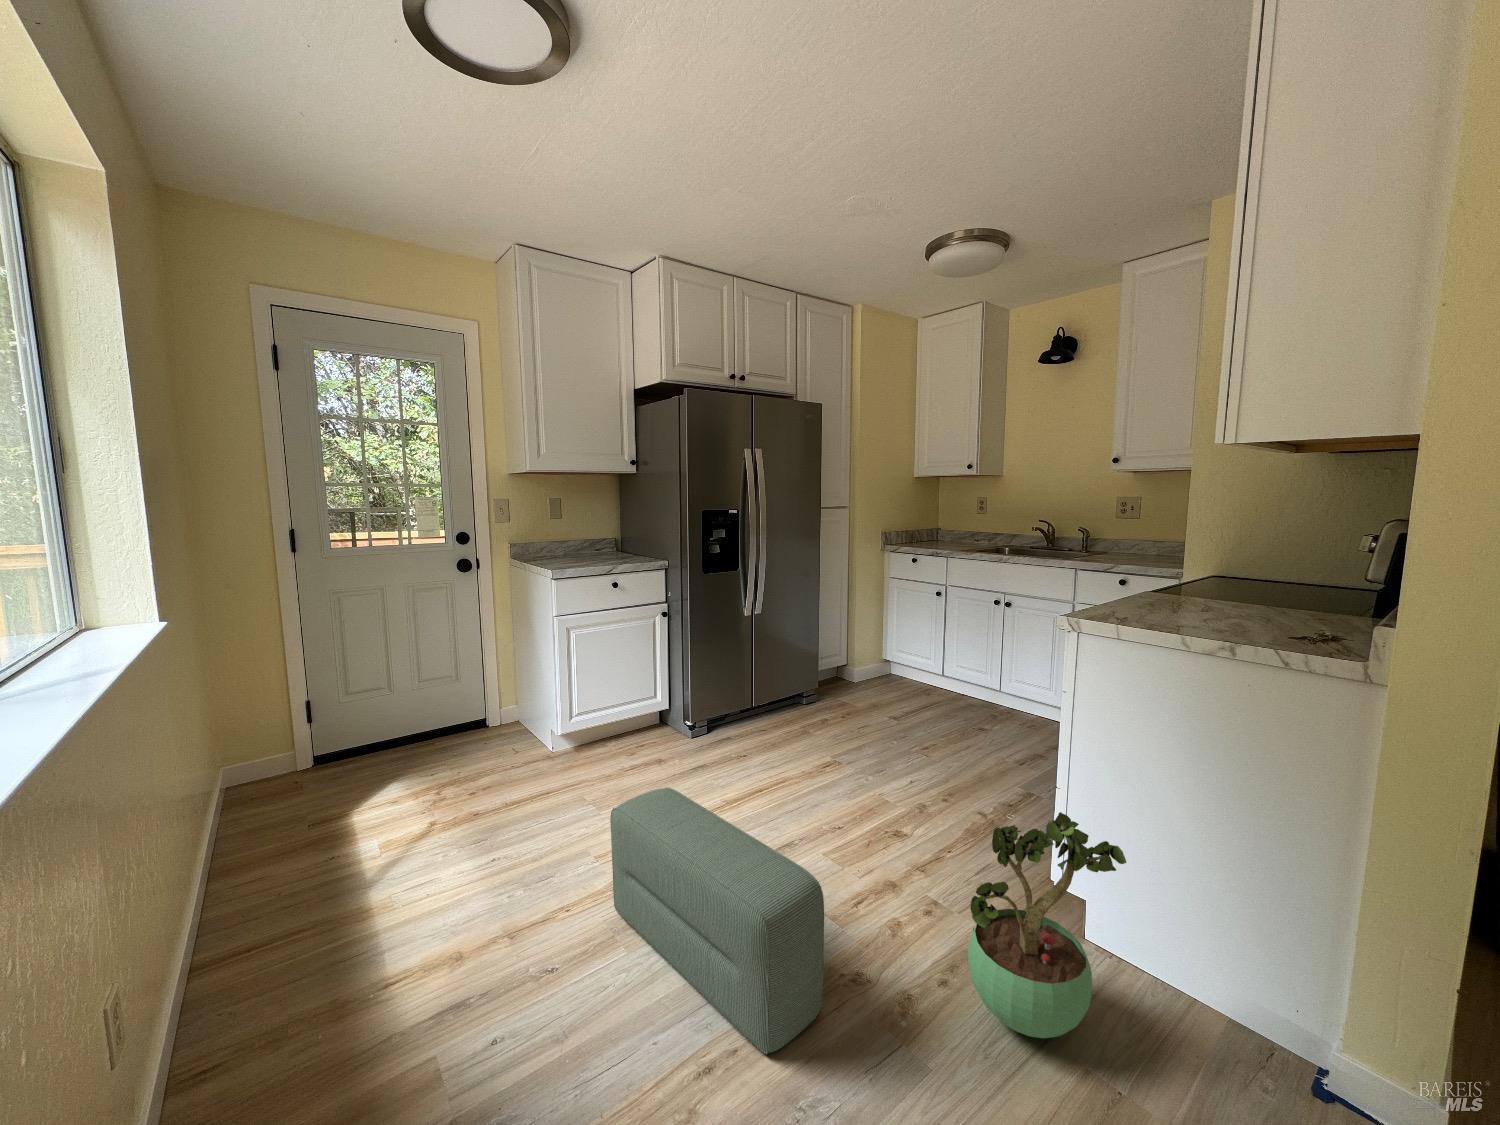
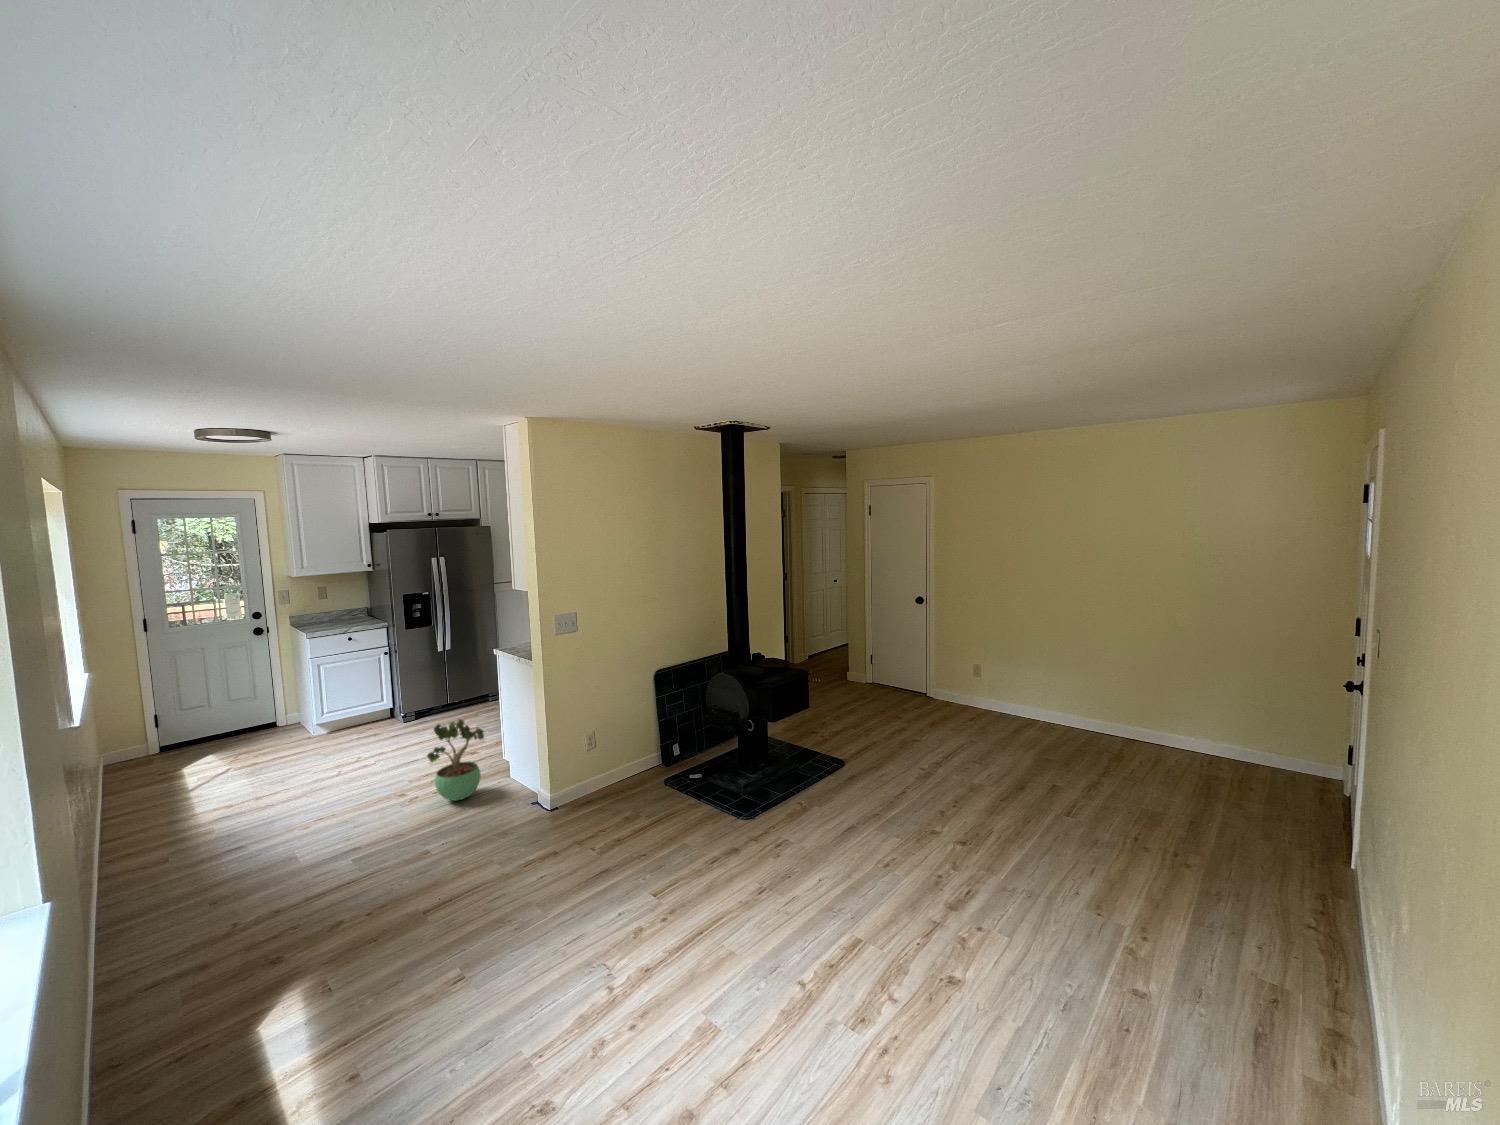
pouf: present [610,787,824,1054] -> none [307,733,380,816]

